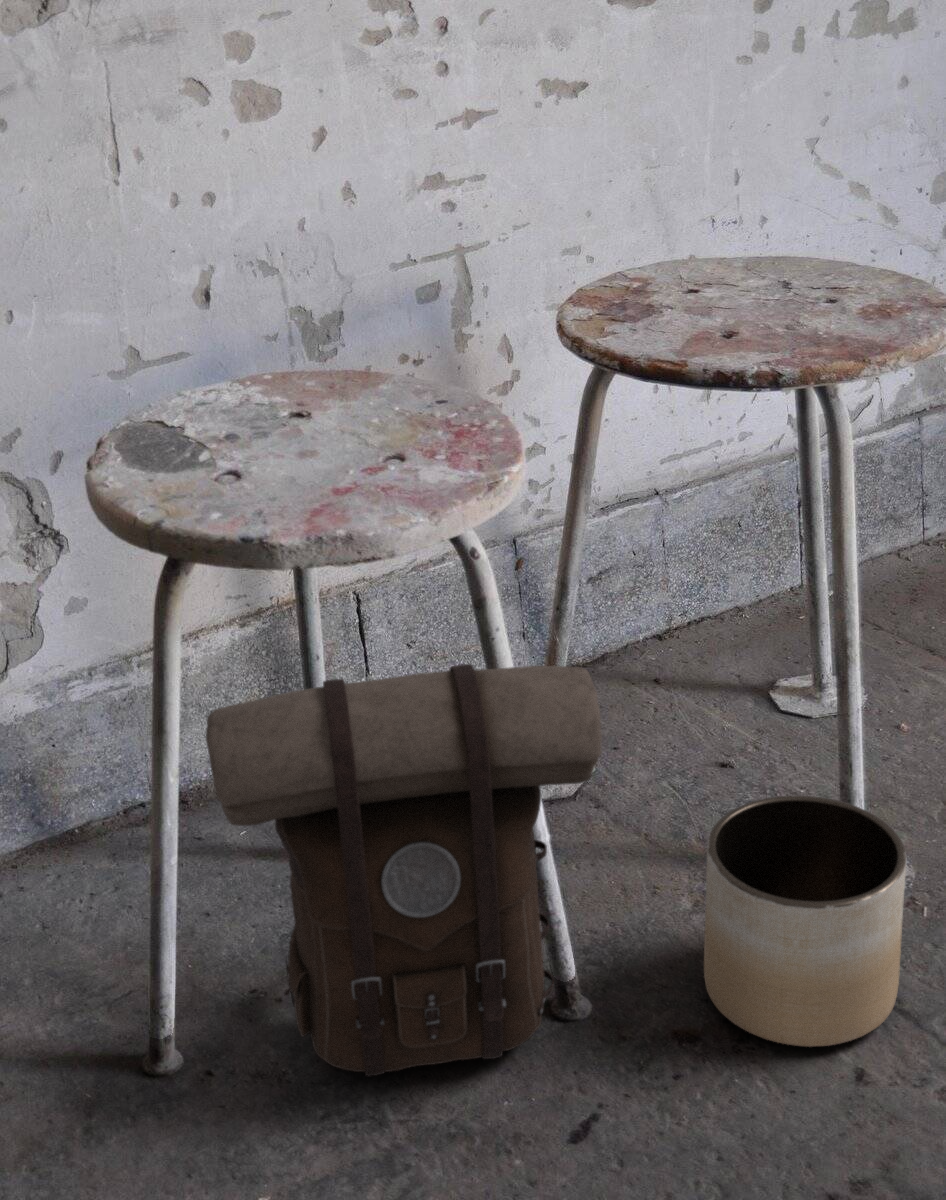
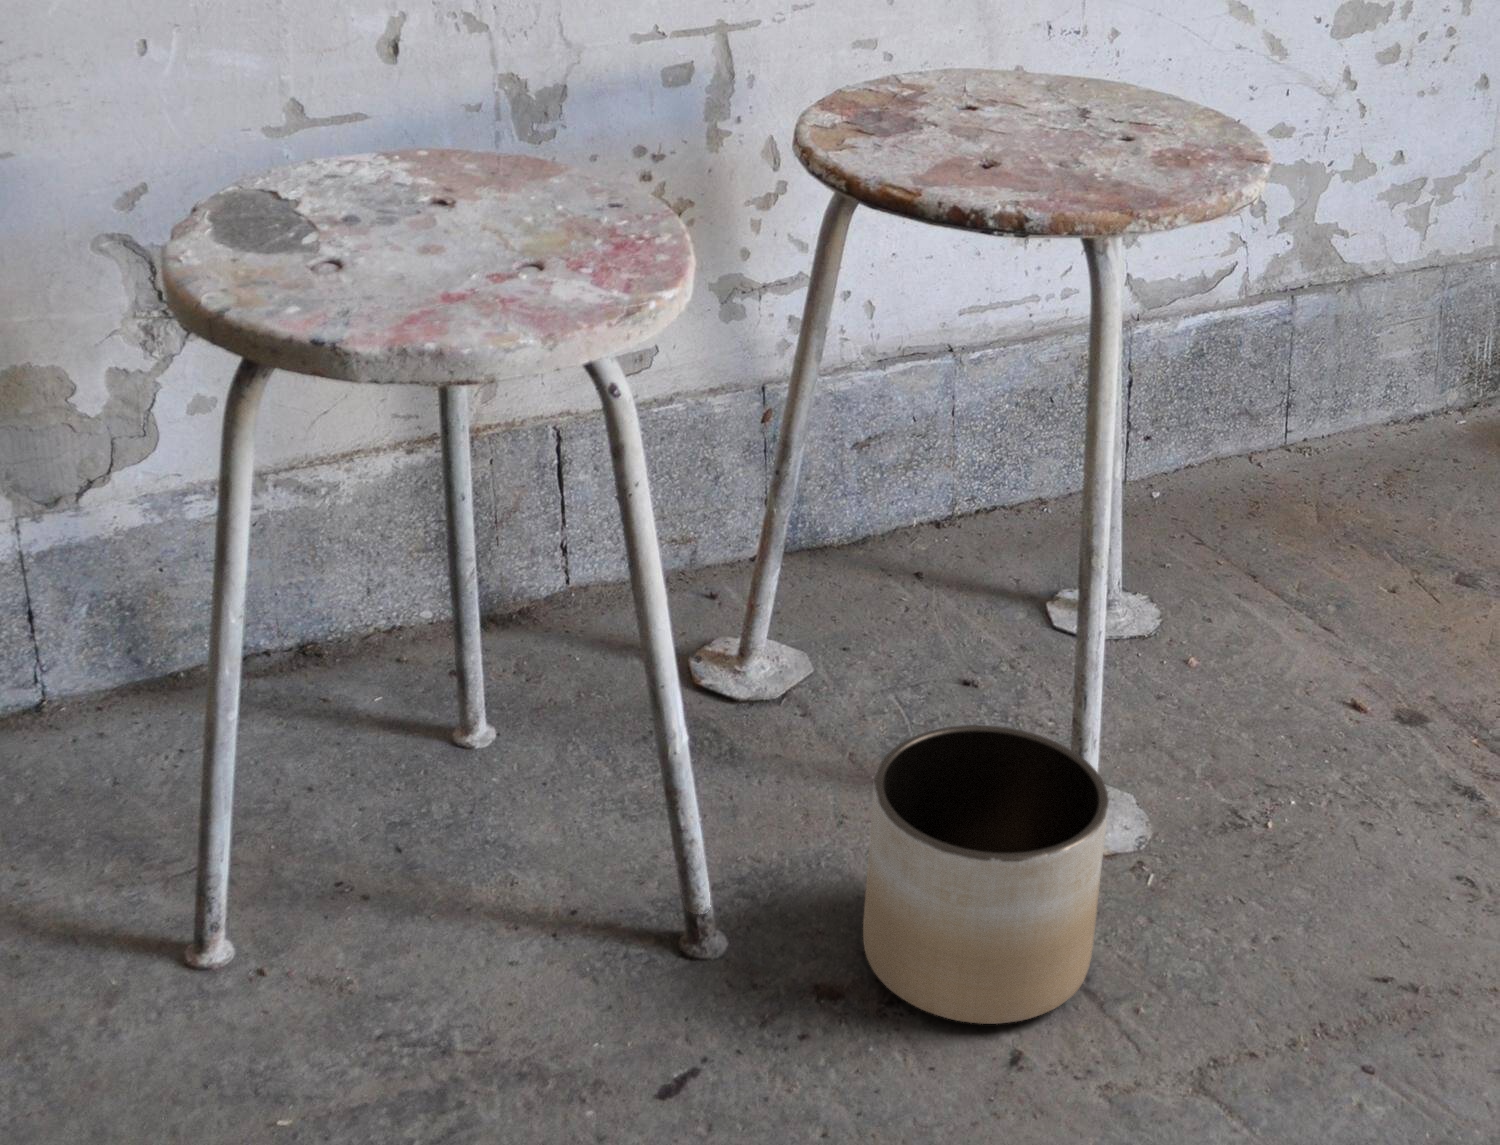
backpack: present [206,664,602,1076] -> none [267,520,736,988]

